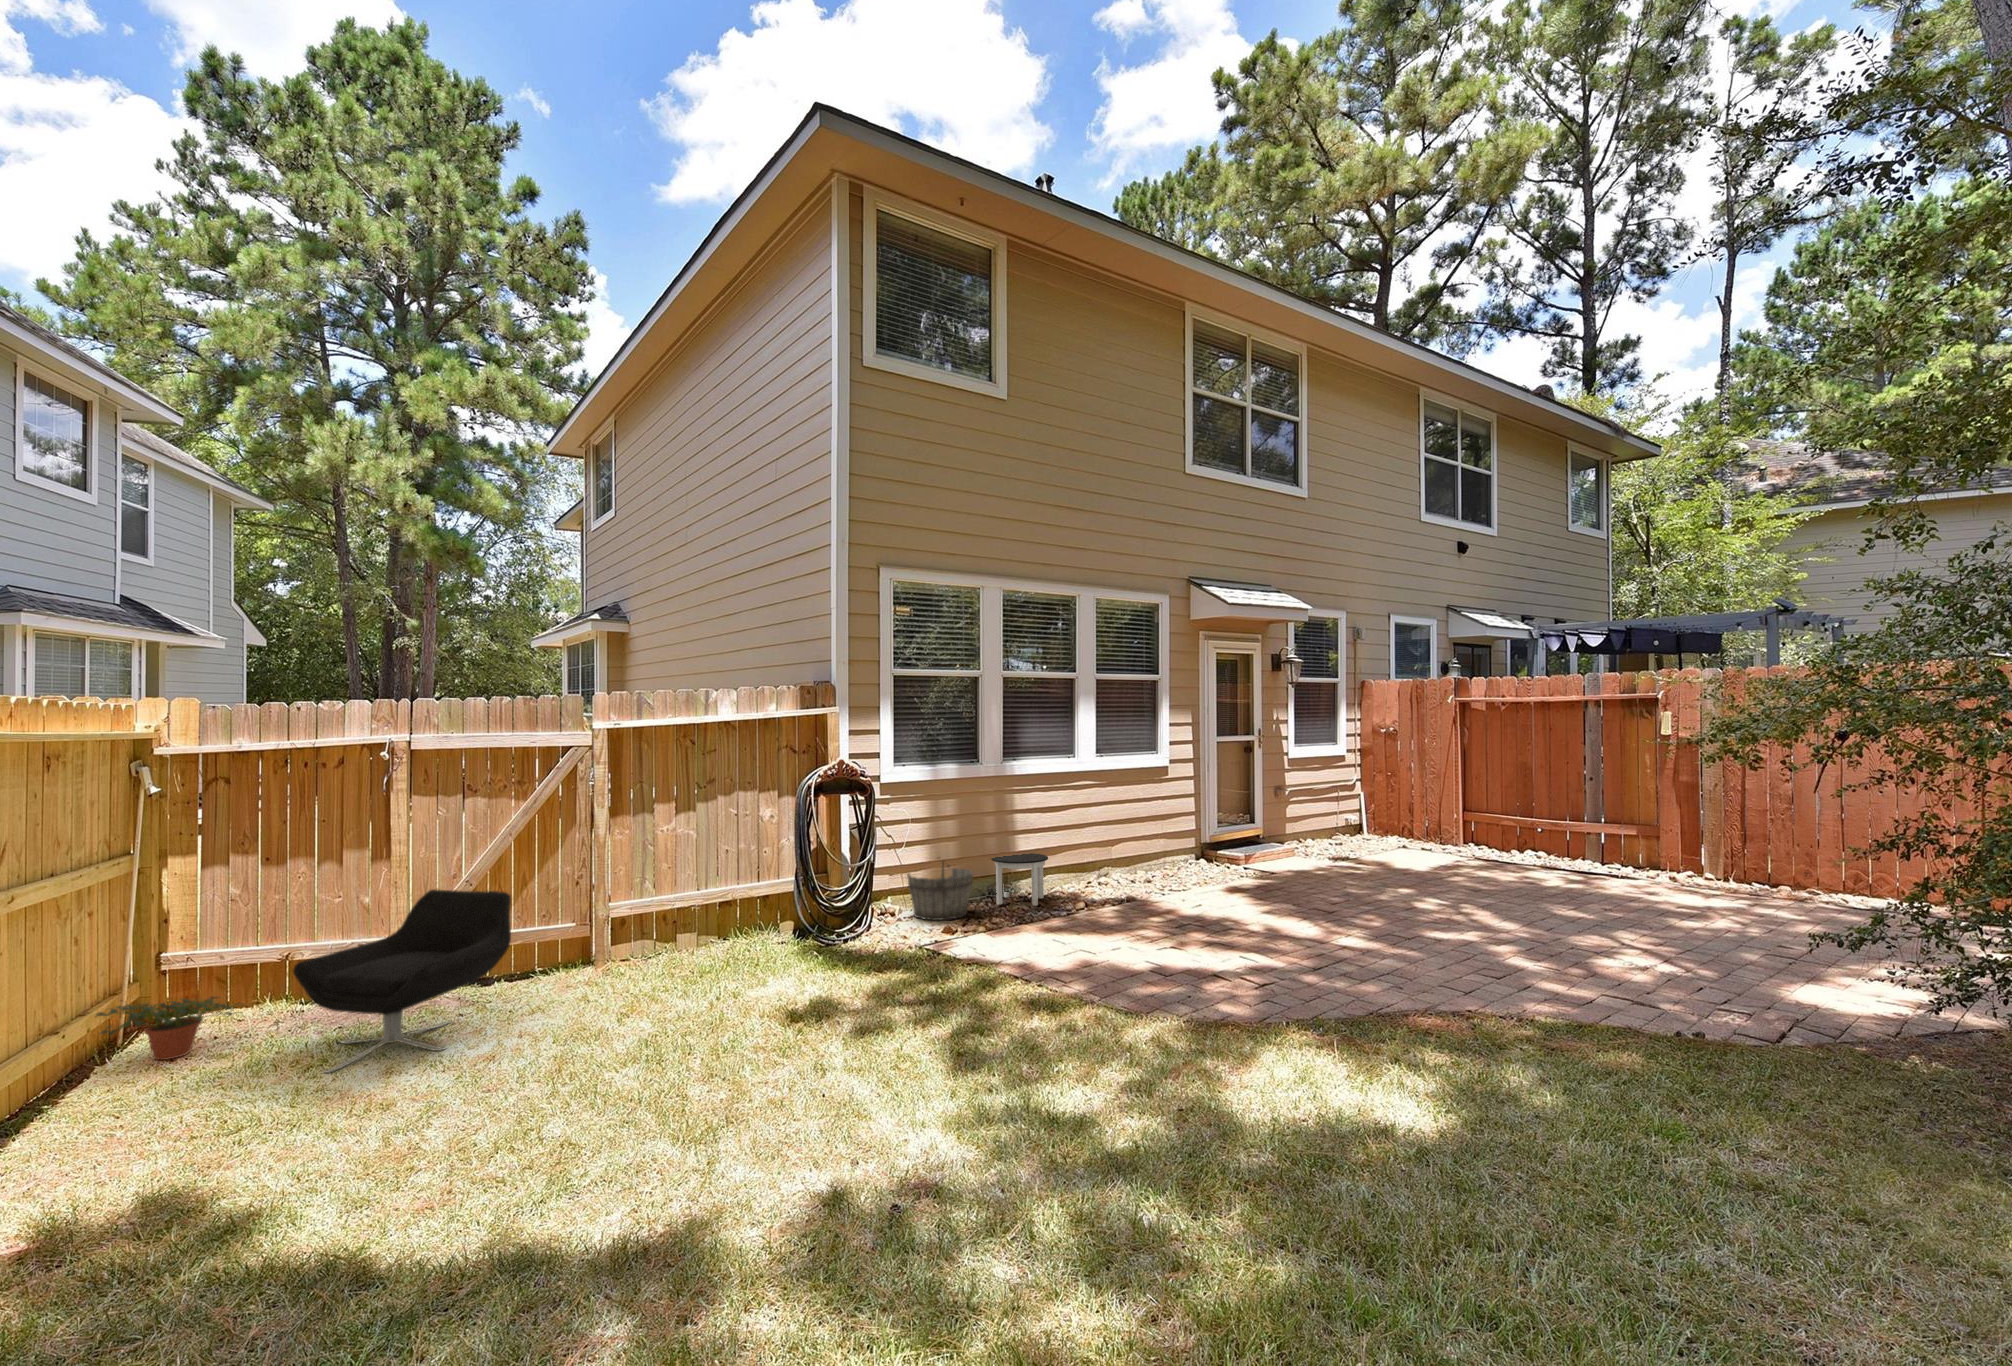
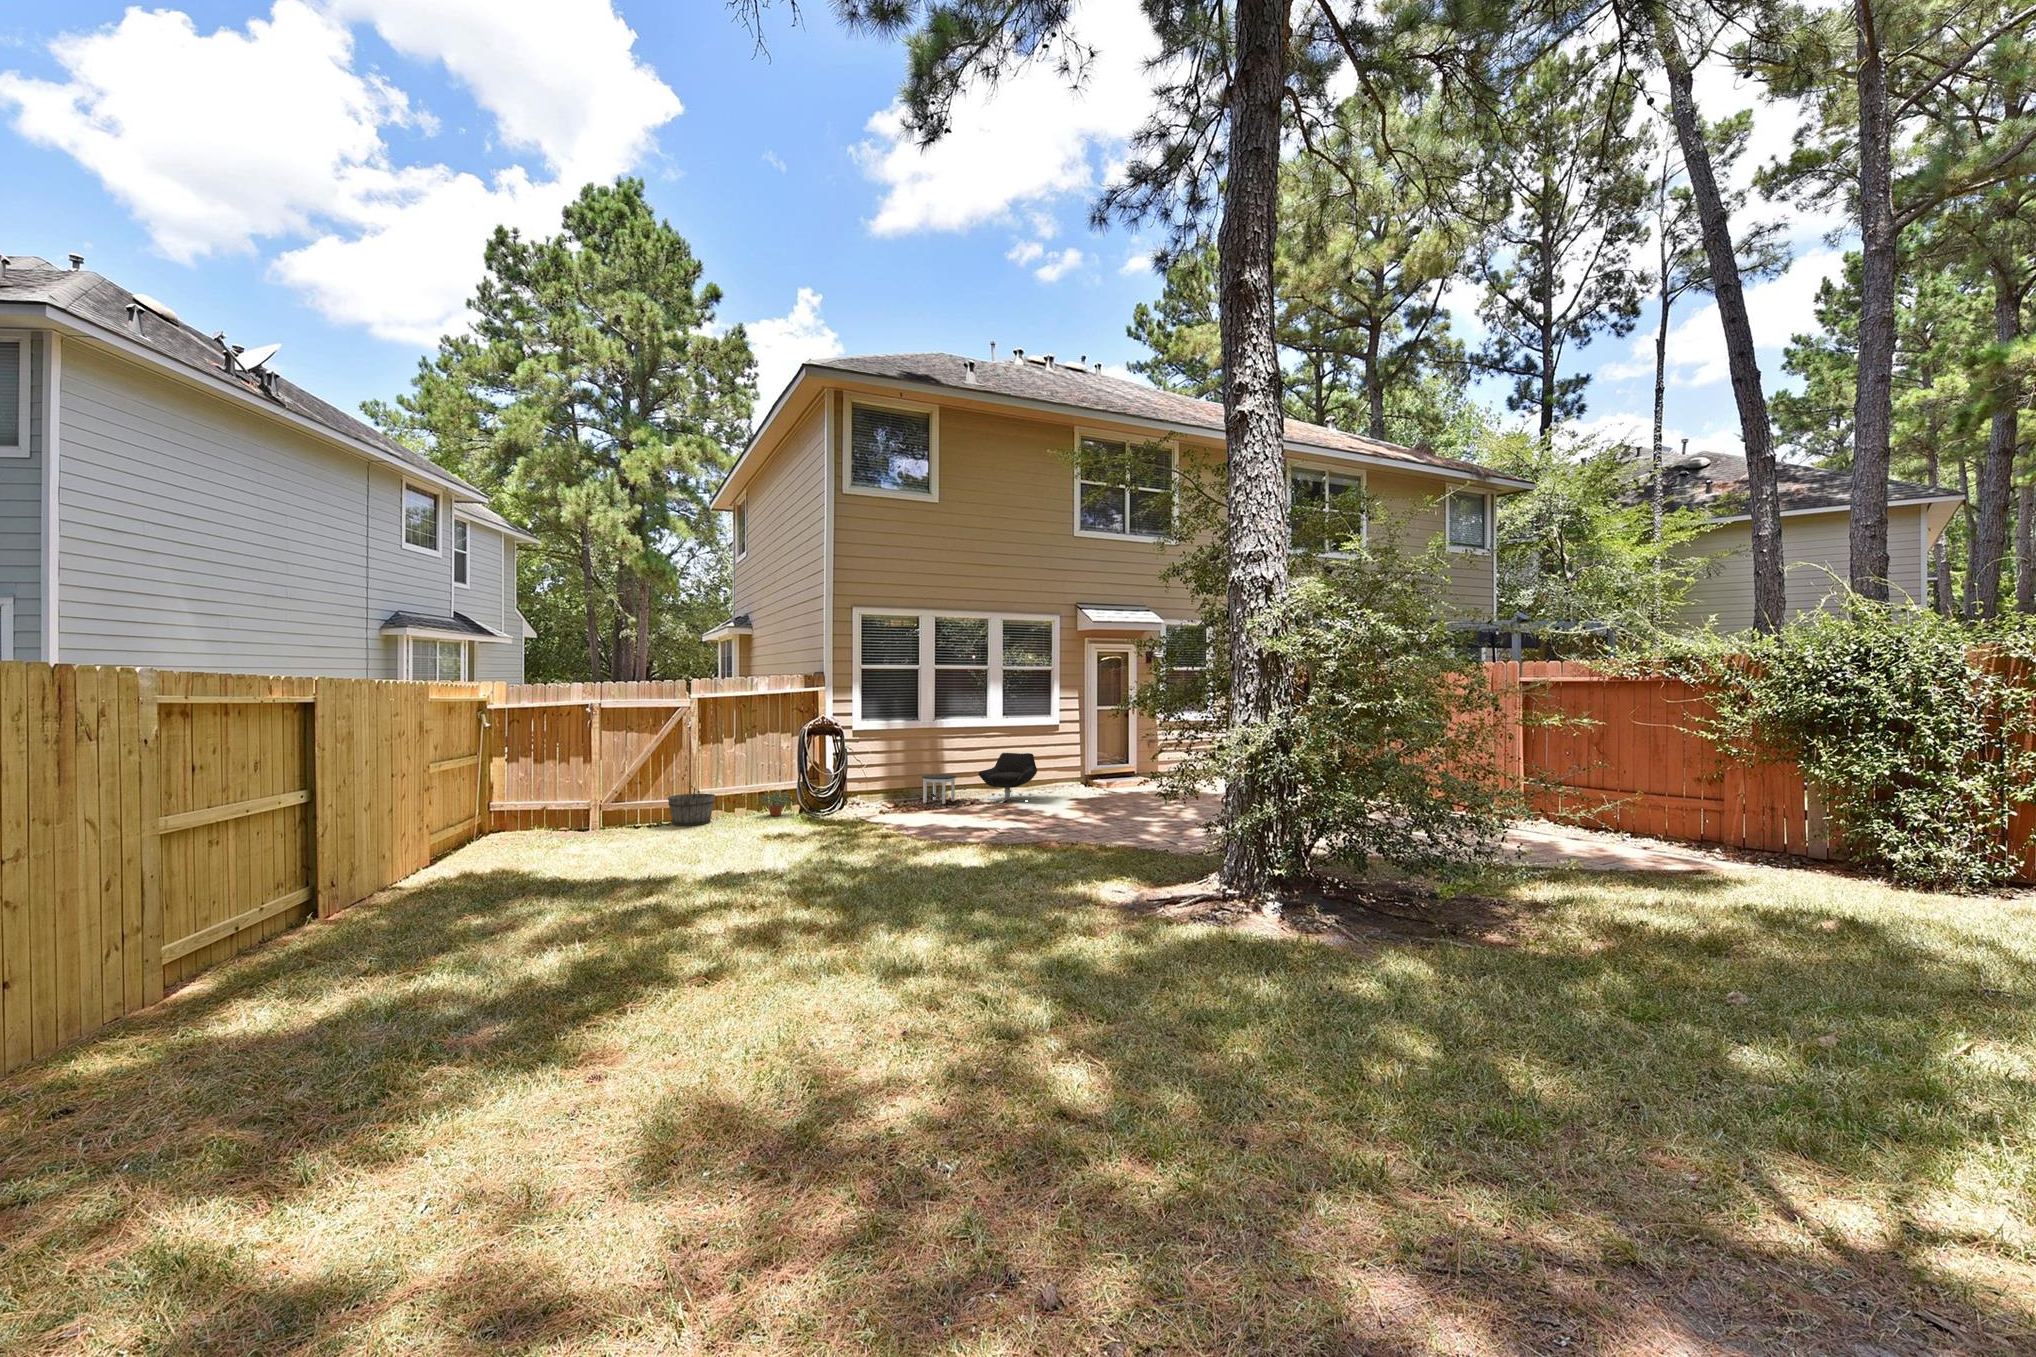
wooden bucket: present [907,860,973,920] -> present [668,786,715,826]
lounge chair: present [293,889,511,1073] -> present [978,753,1037,803]
potted plant: present [95,997,238,1060] -> present [755,791,797,816]

